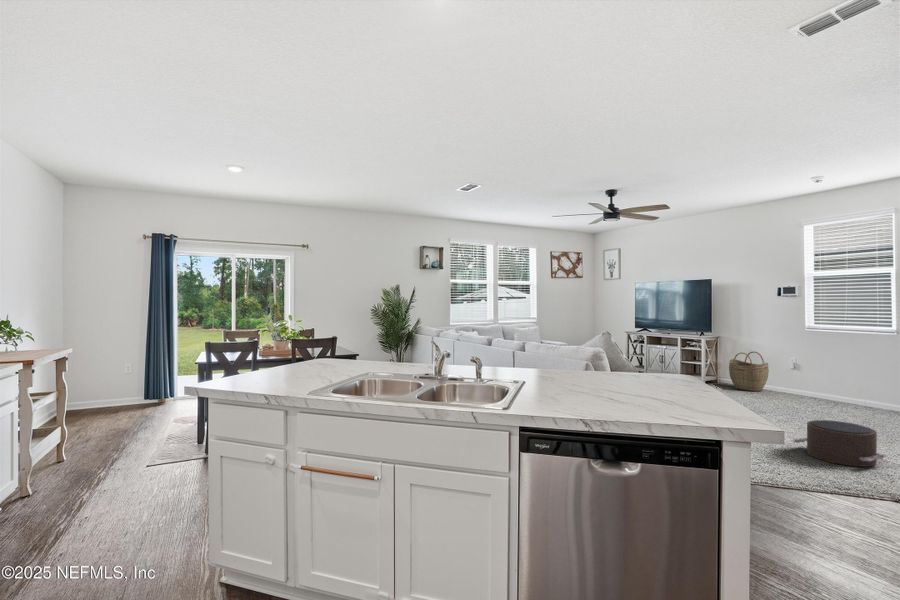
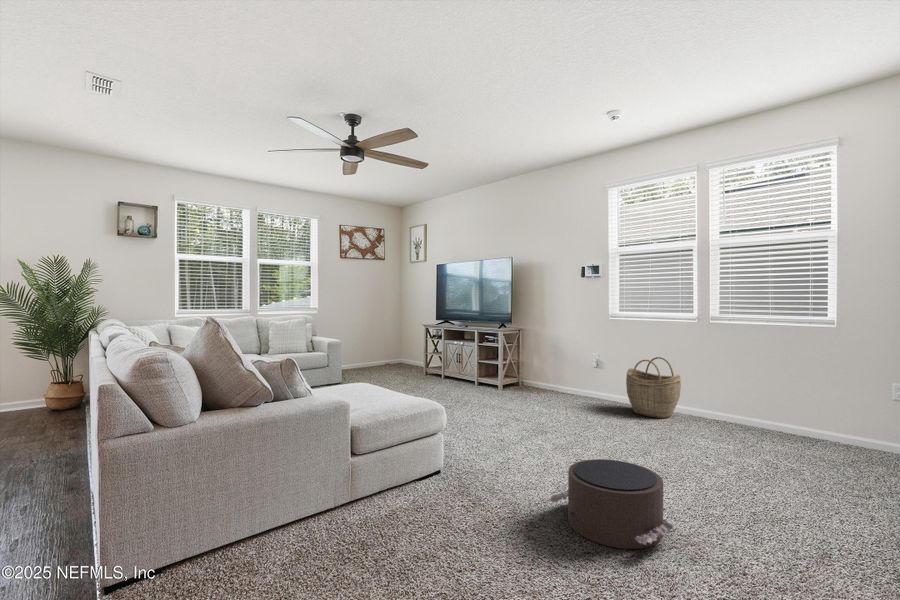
woven basket: present [729,352,769,391] -> present [626,357,681,418]

